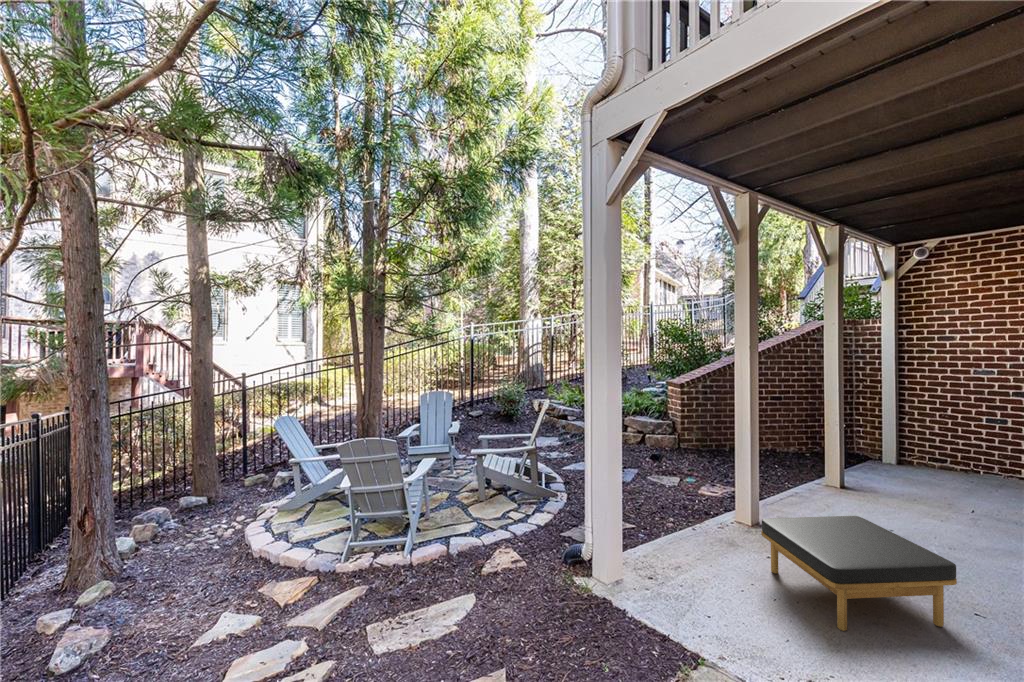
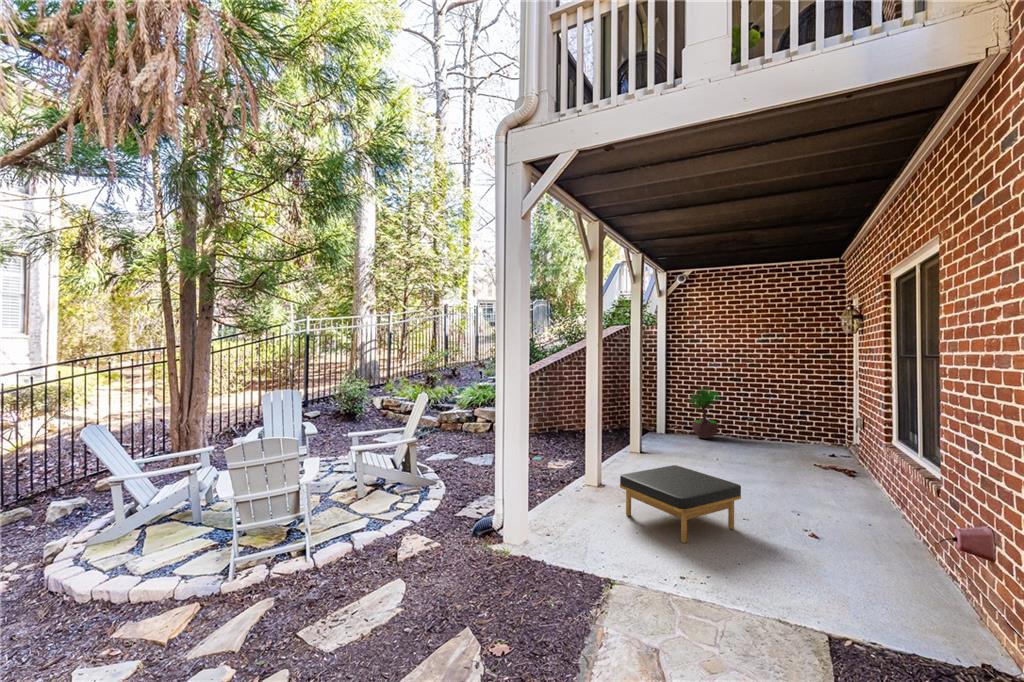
potted tree: none [926,398,990,477] -> present [689,388,718,438]

